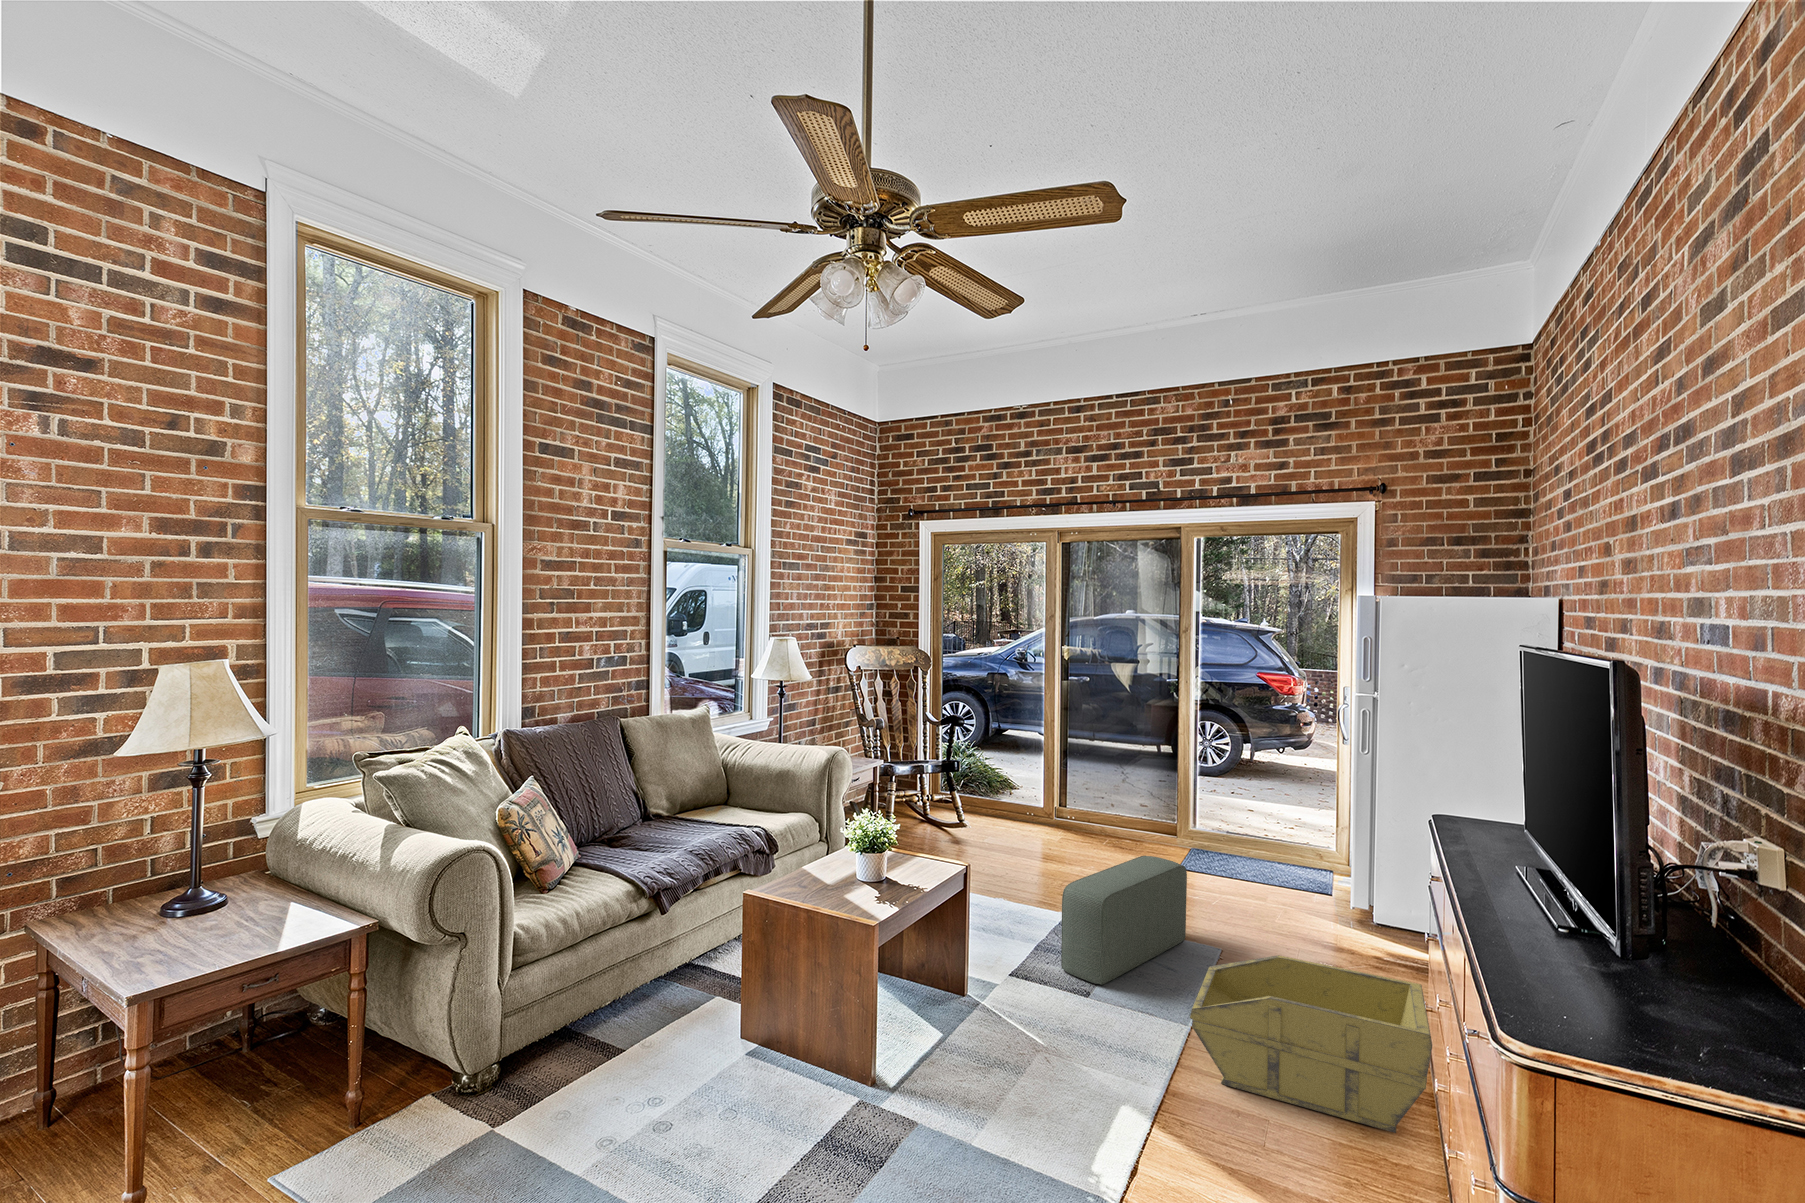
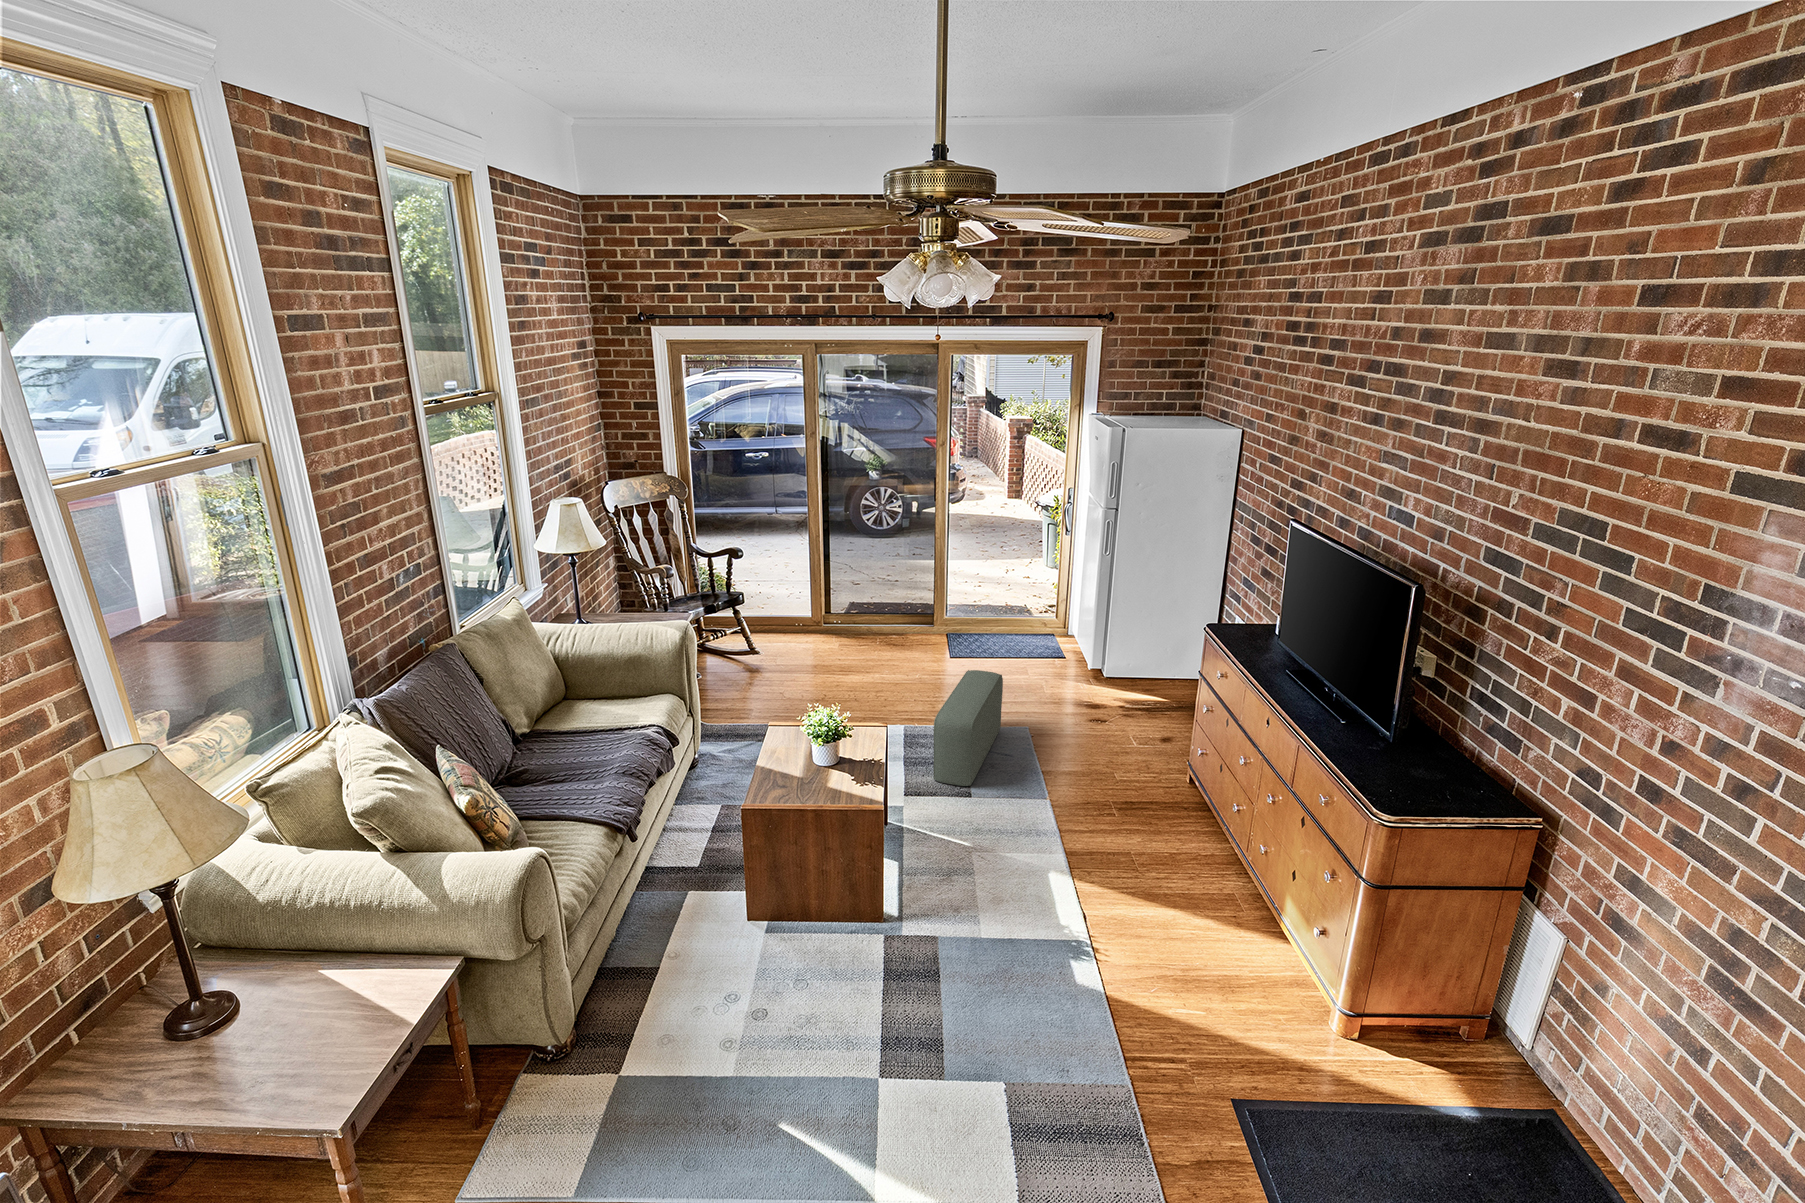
storage bin: present [1190,955,1432,1133] -> none [1058,743,1224,843]

